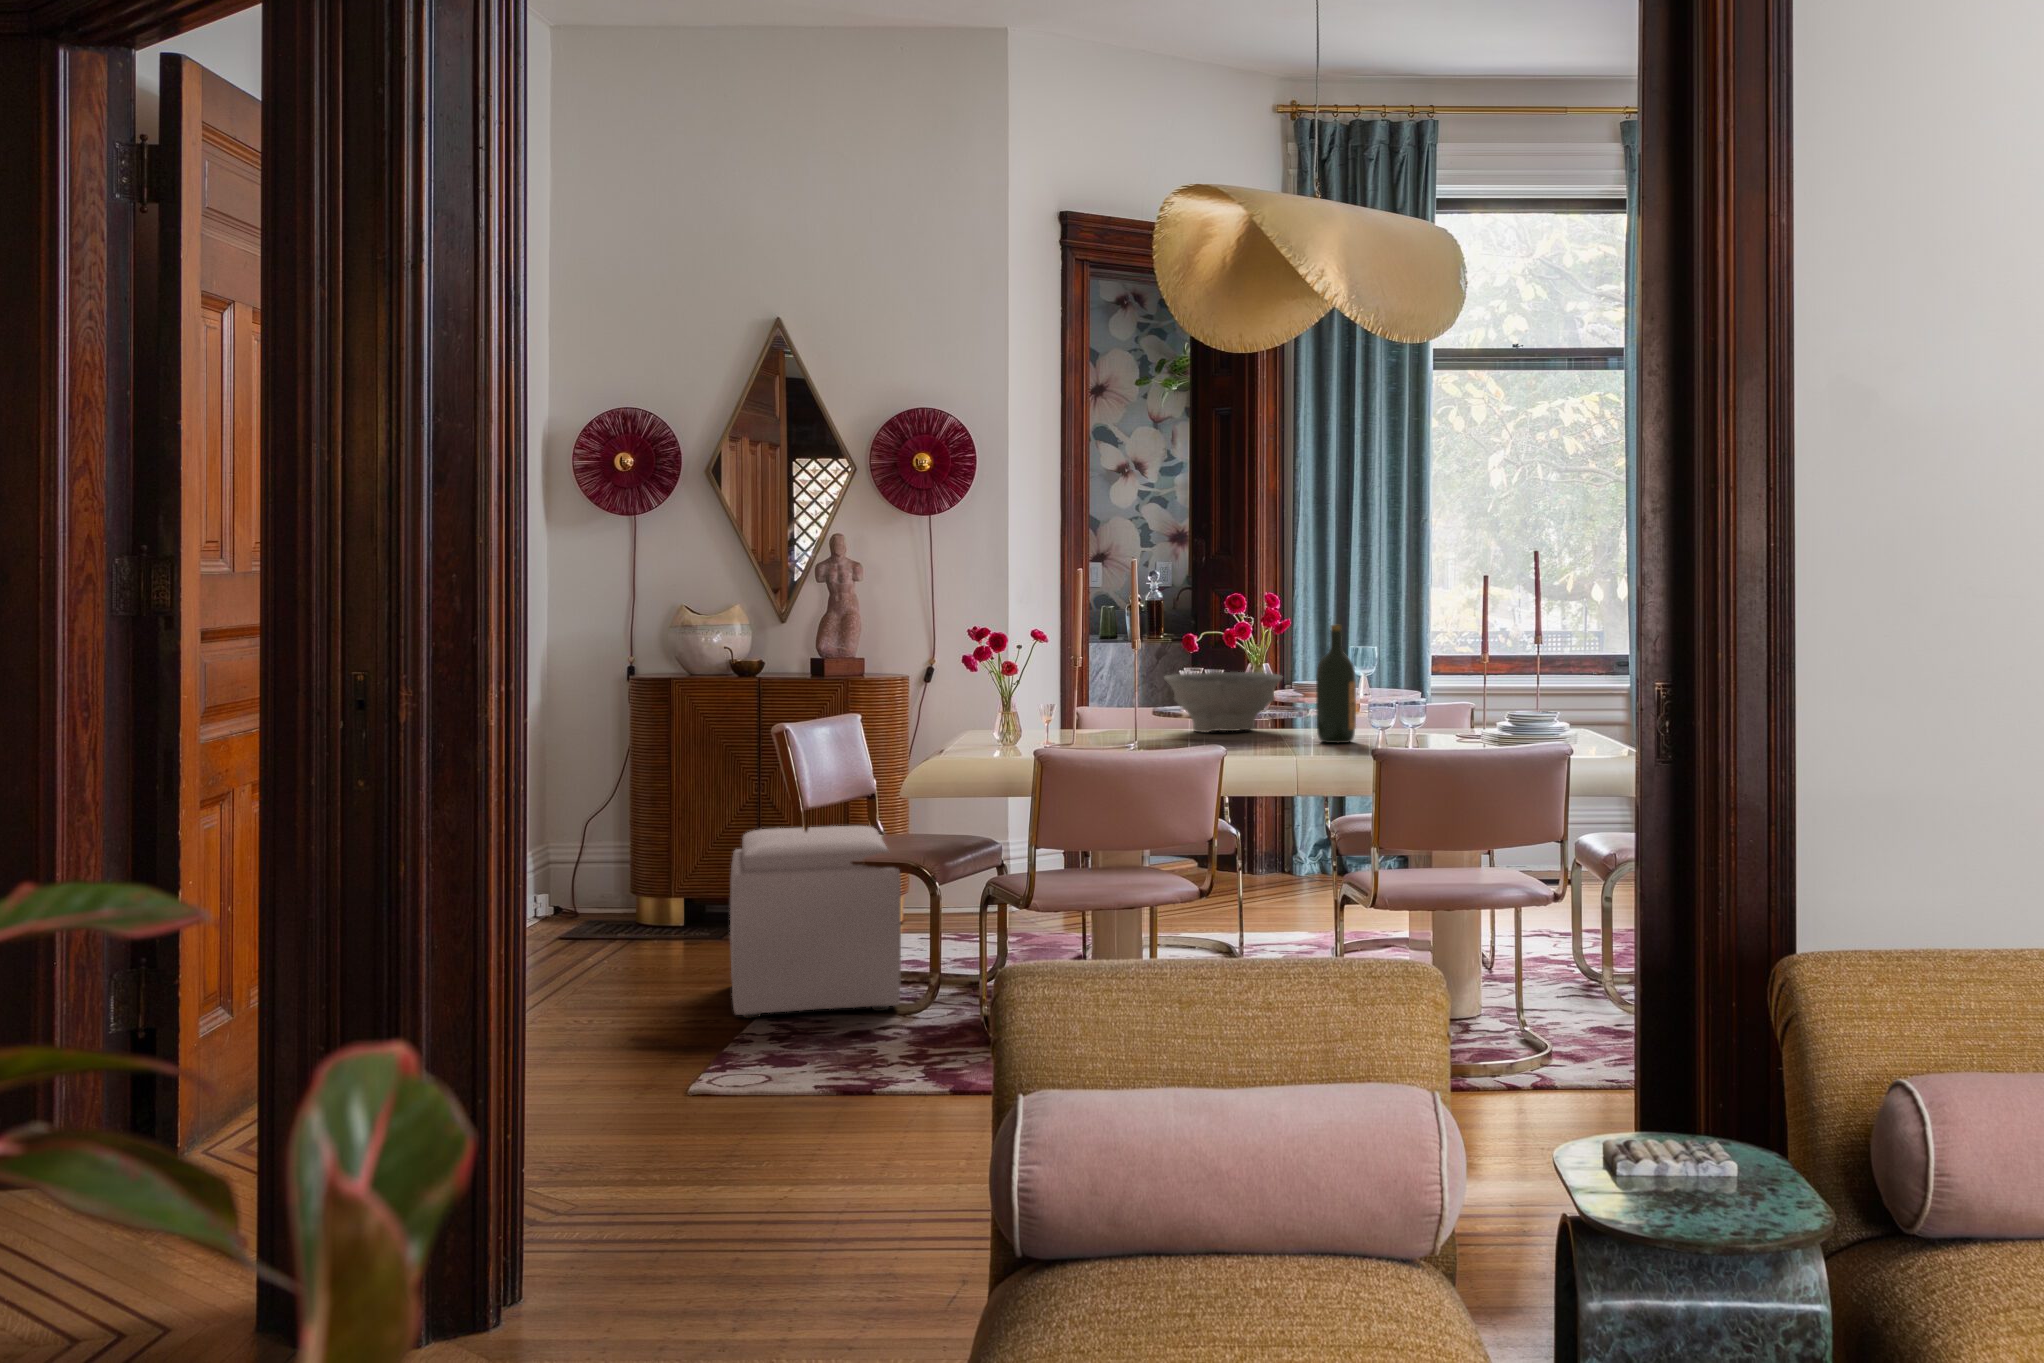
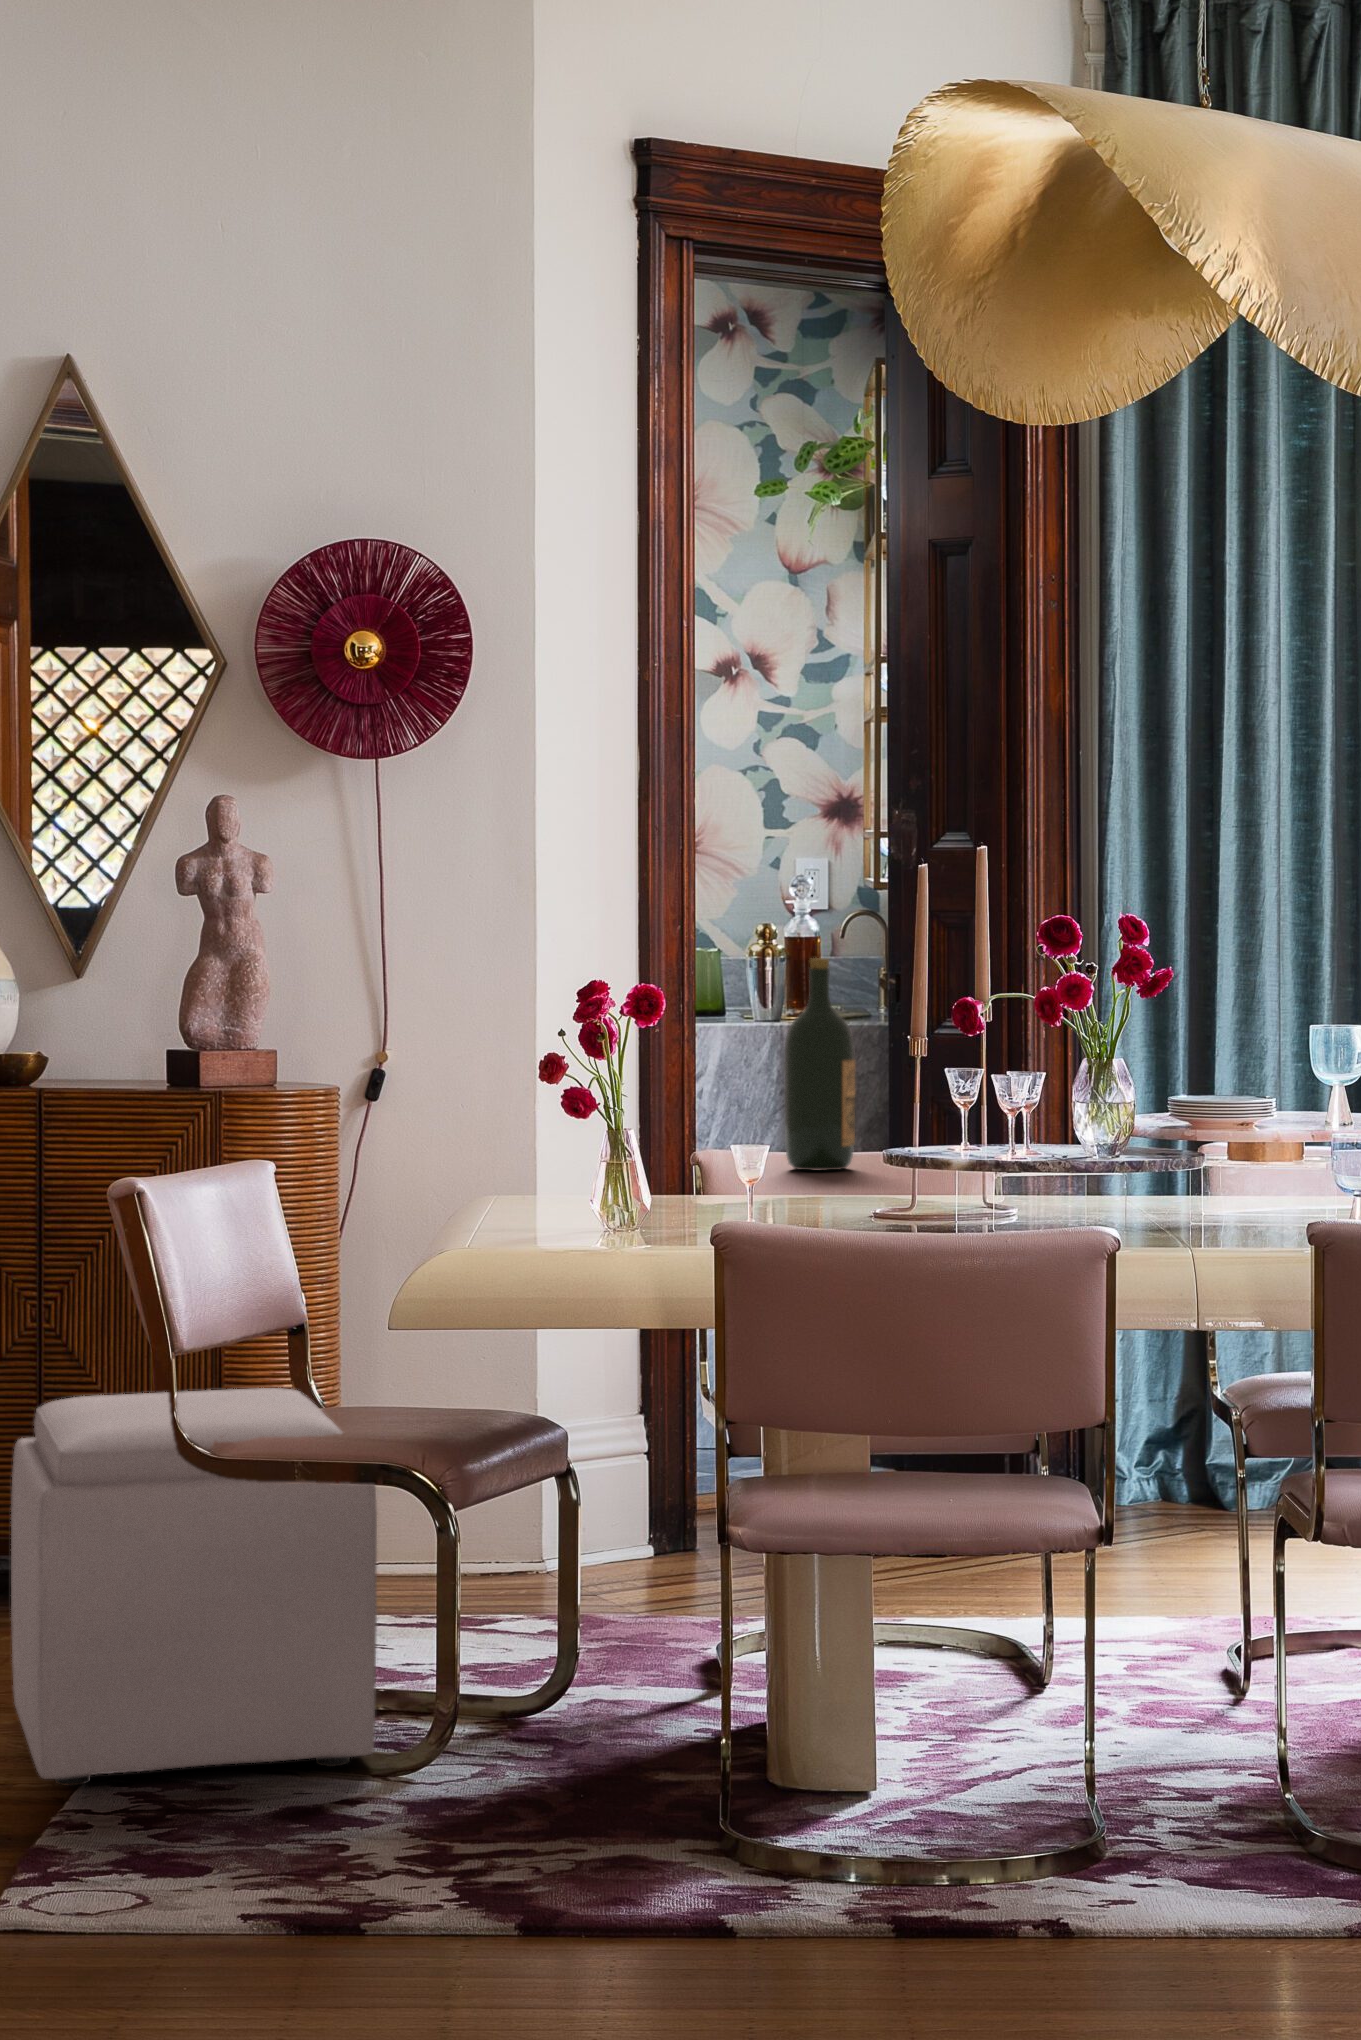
wine bottle: present [1316,625,1356,743] -> present [784,958,855,1171]
bowl: present [1164,672,1282,732] -> none [908,1071,1152,1193]

